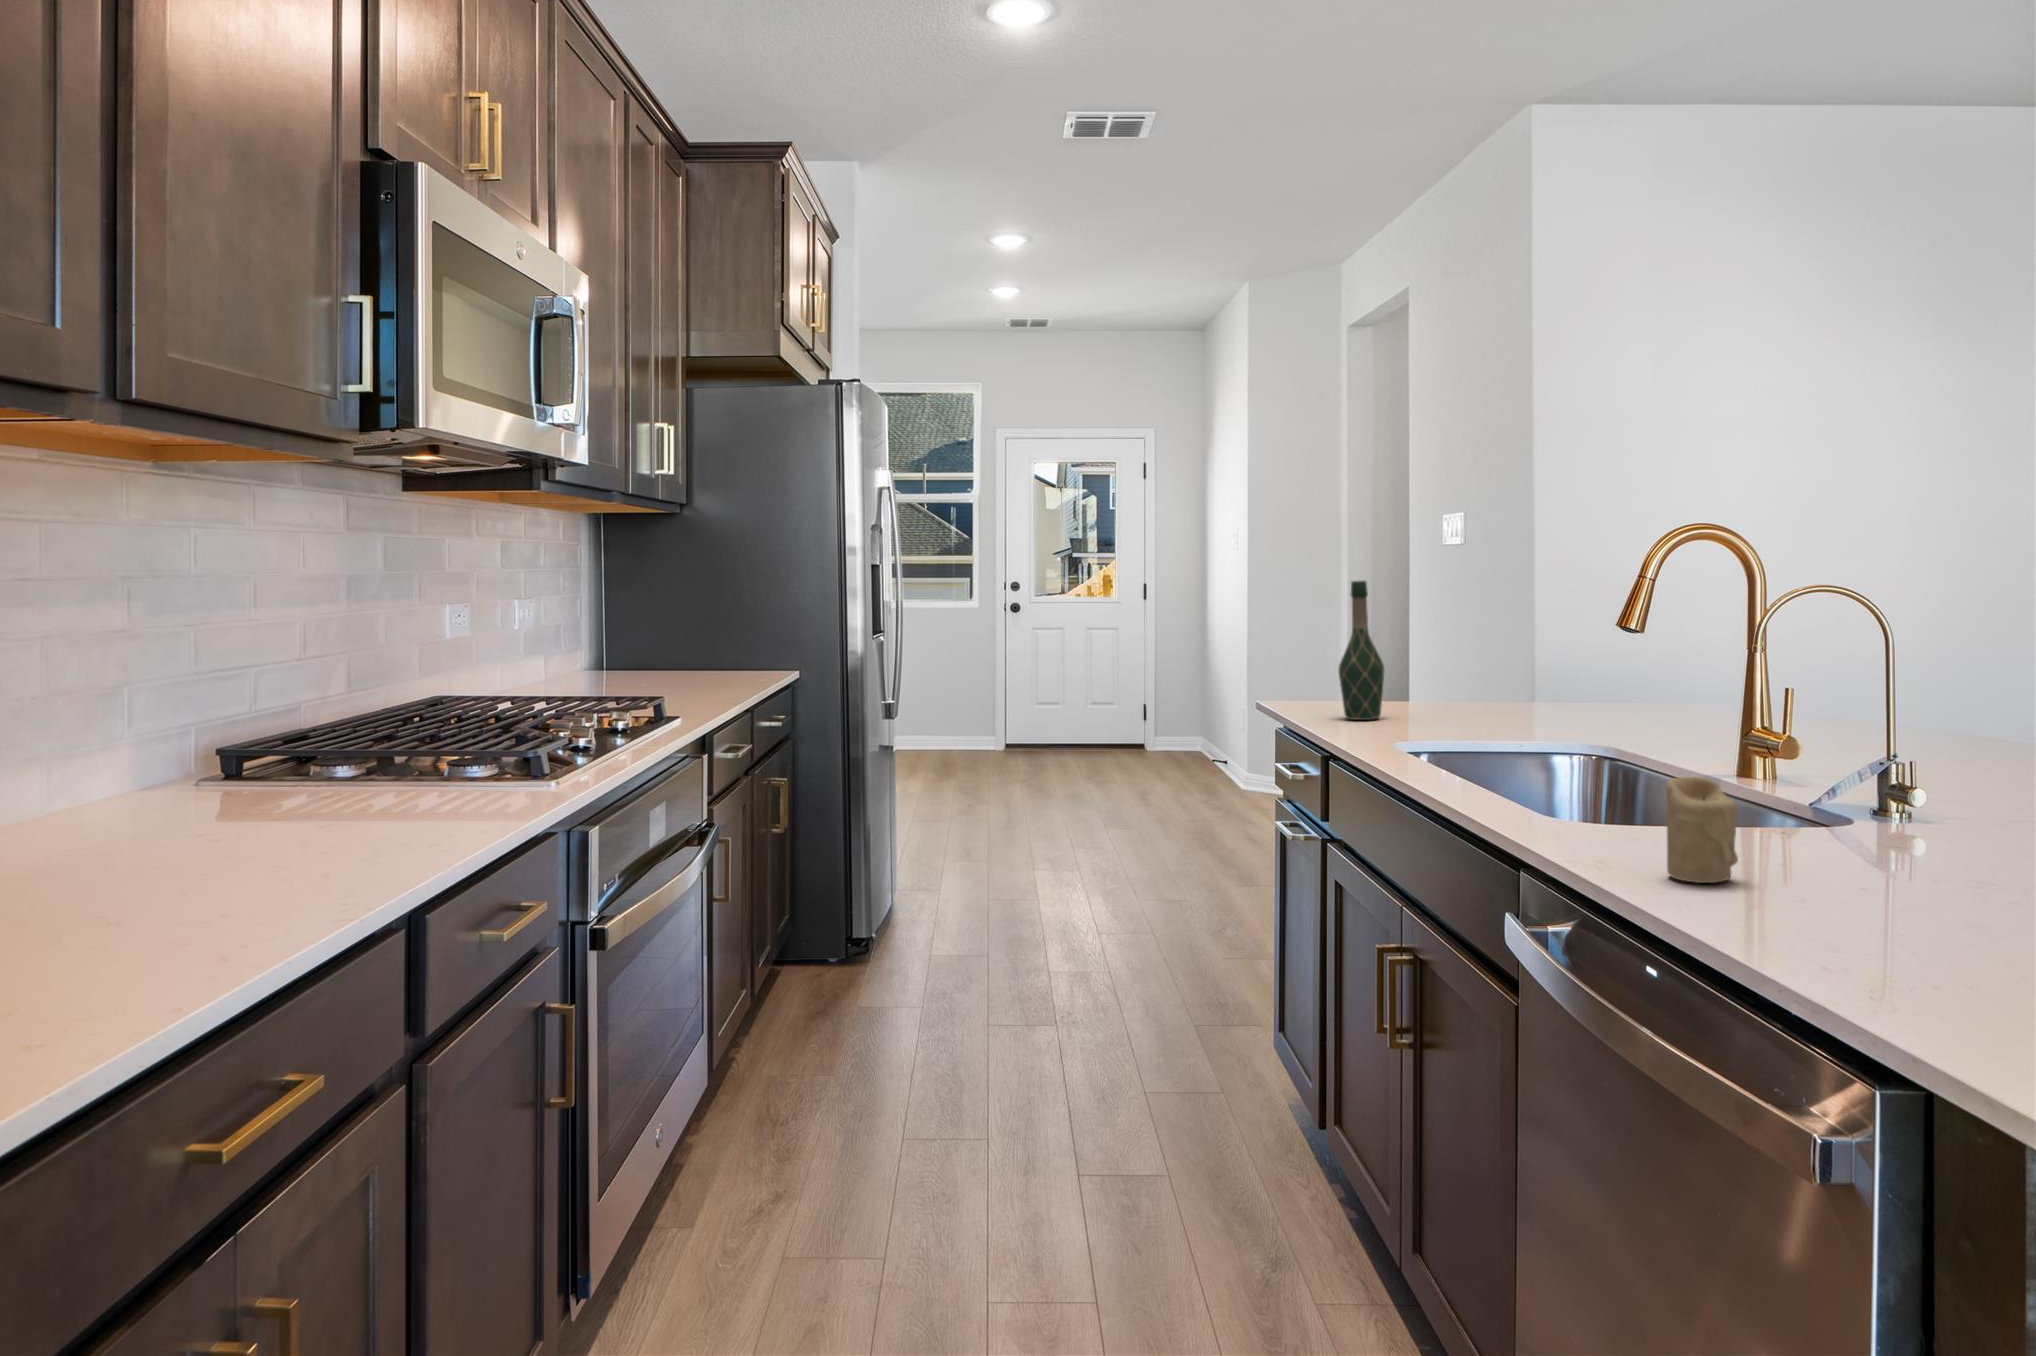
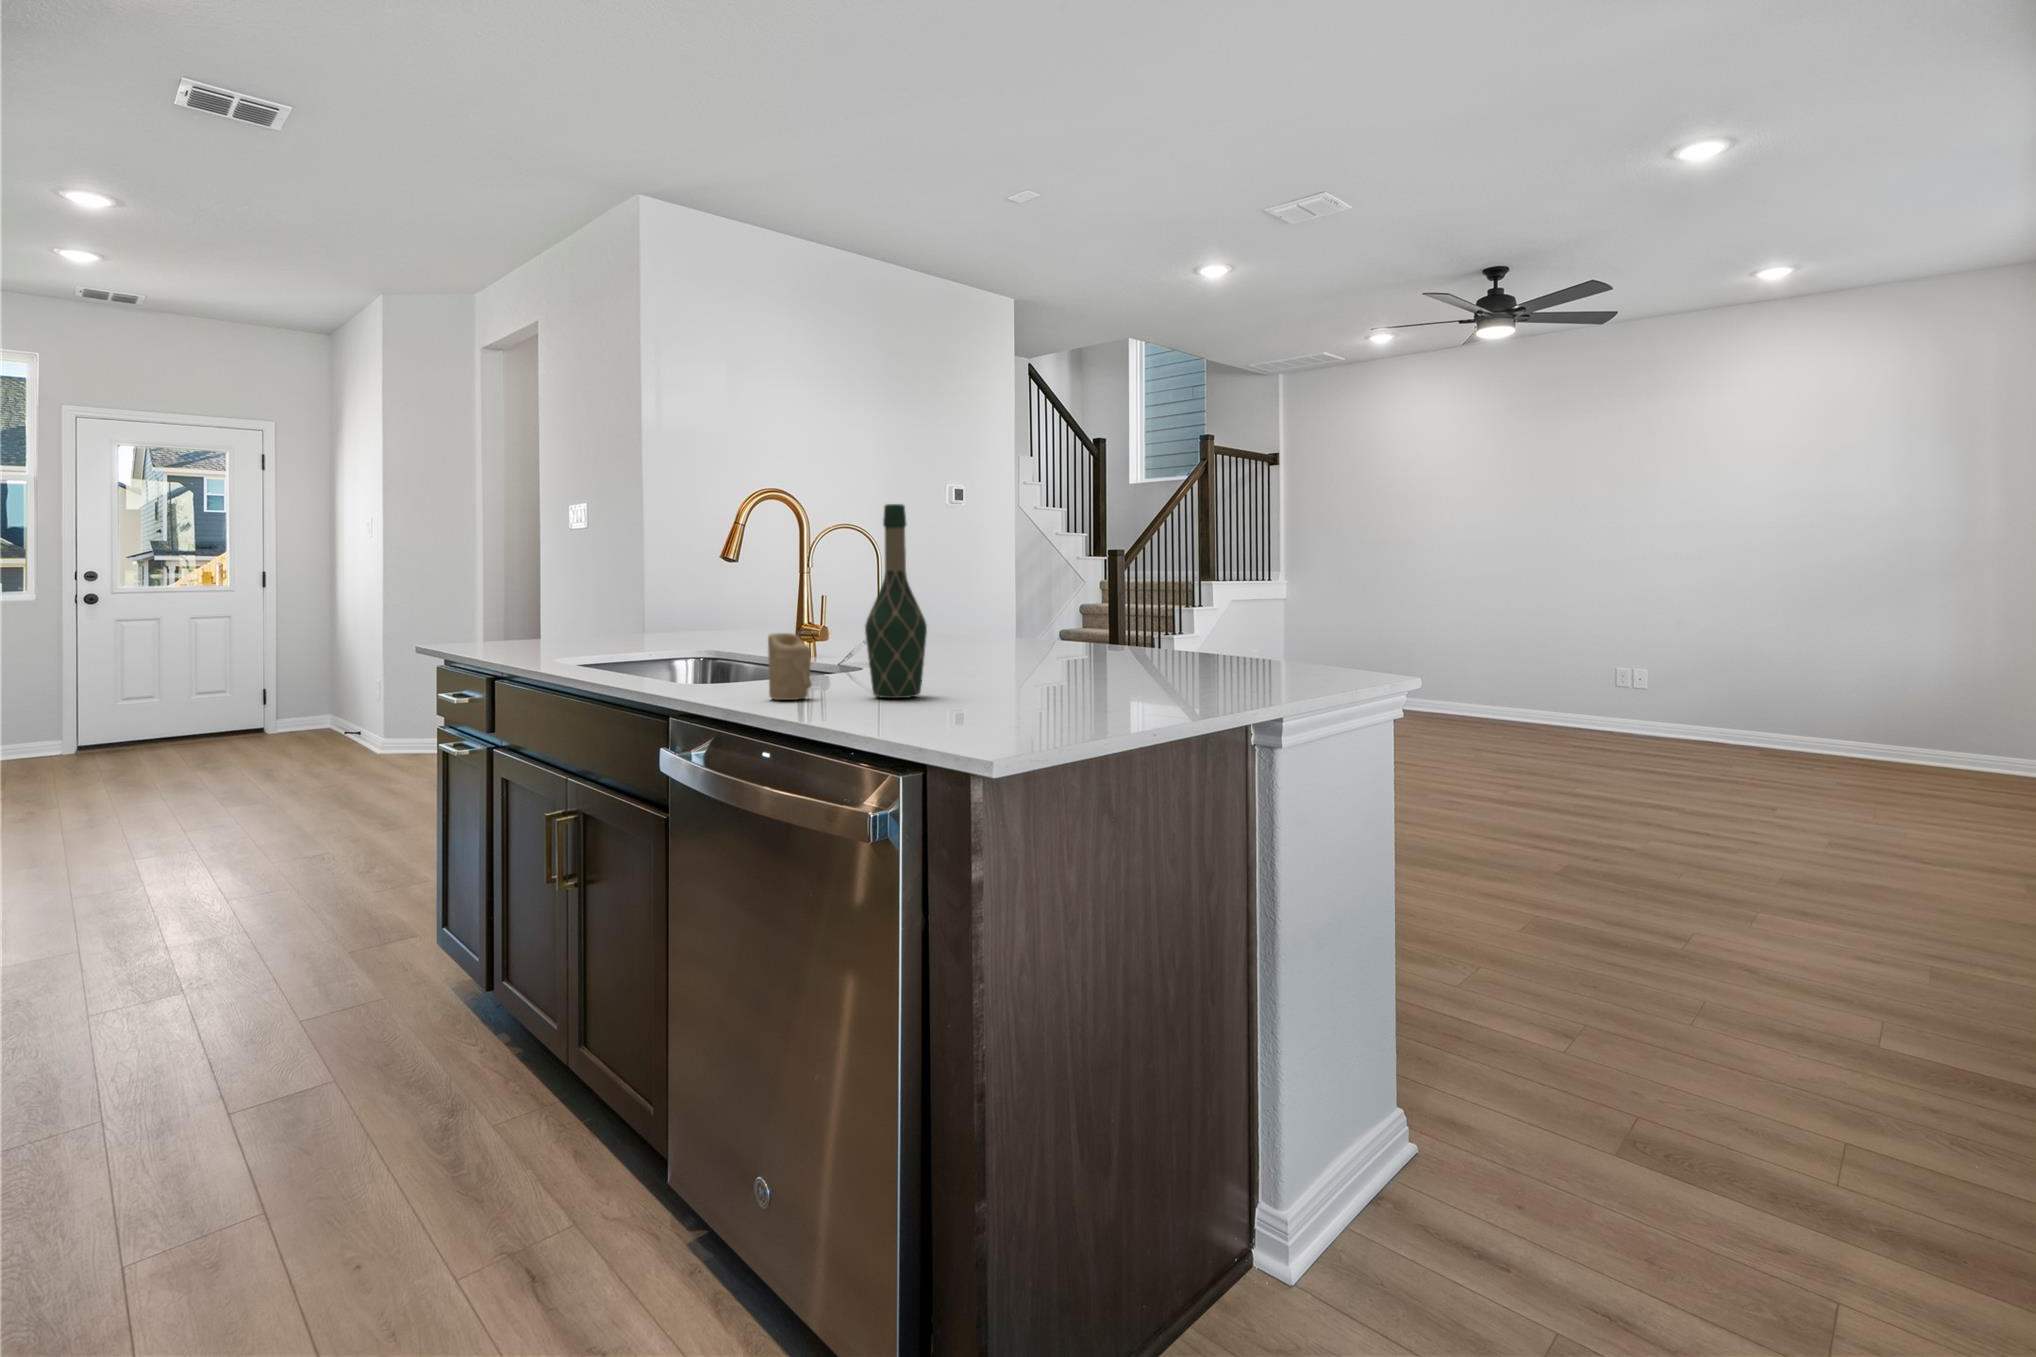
wine bottle: present [1338,581,1384,720] -> present [865,504,927,698]

